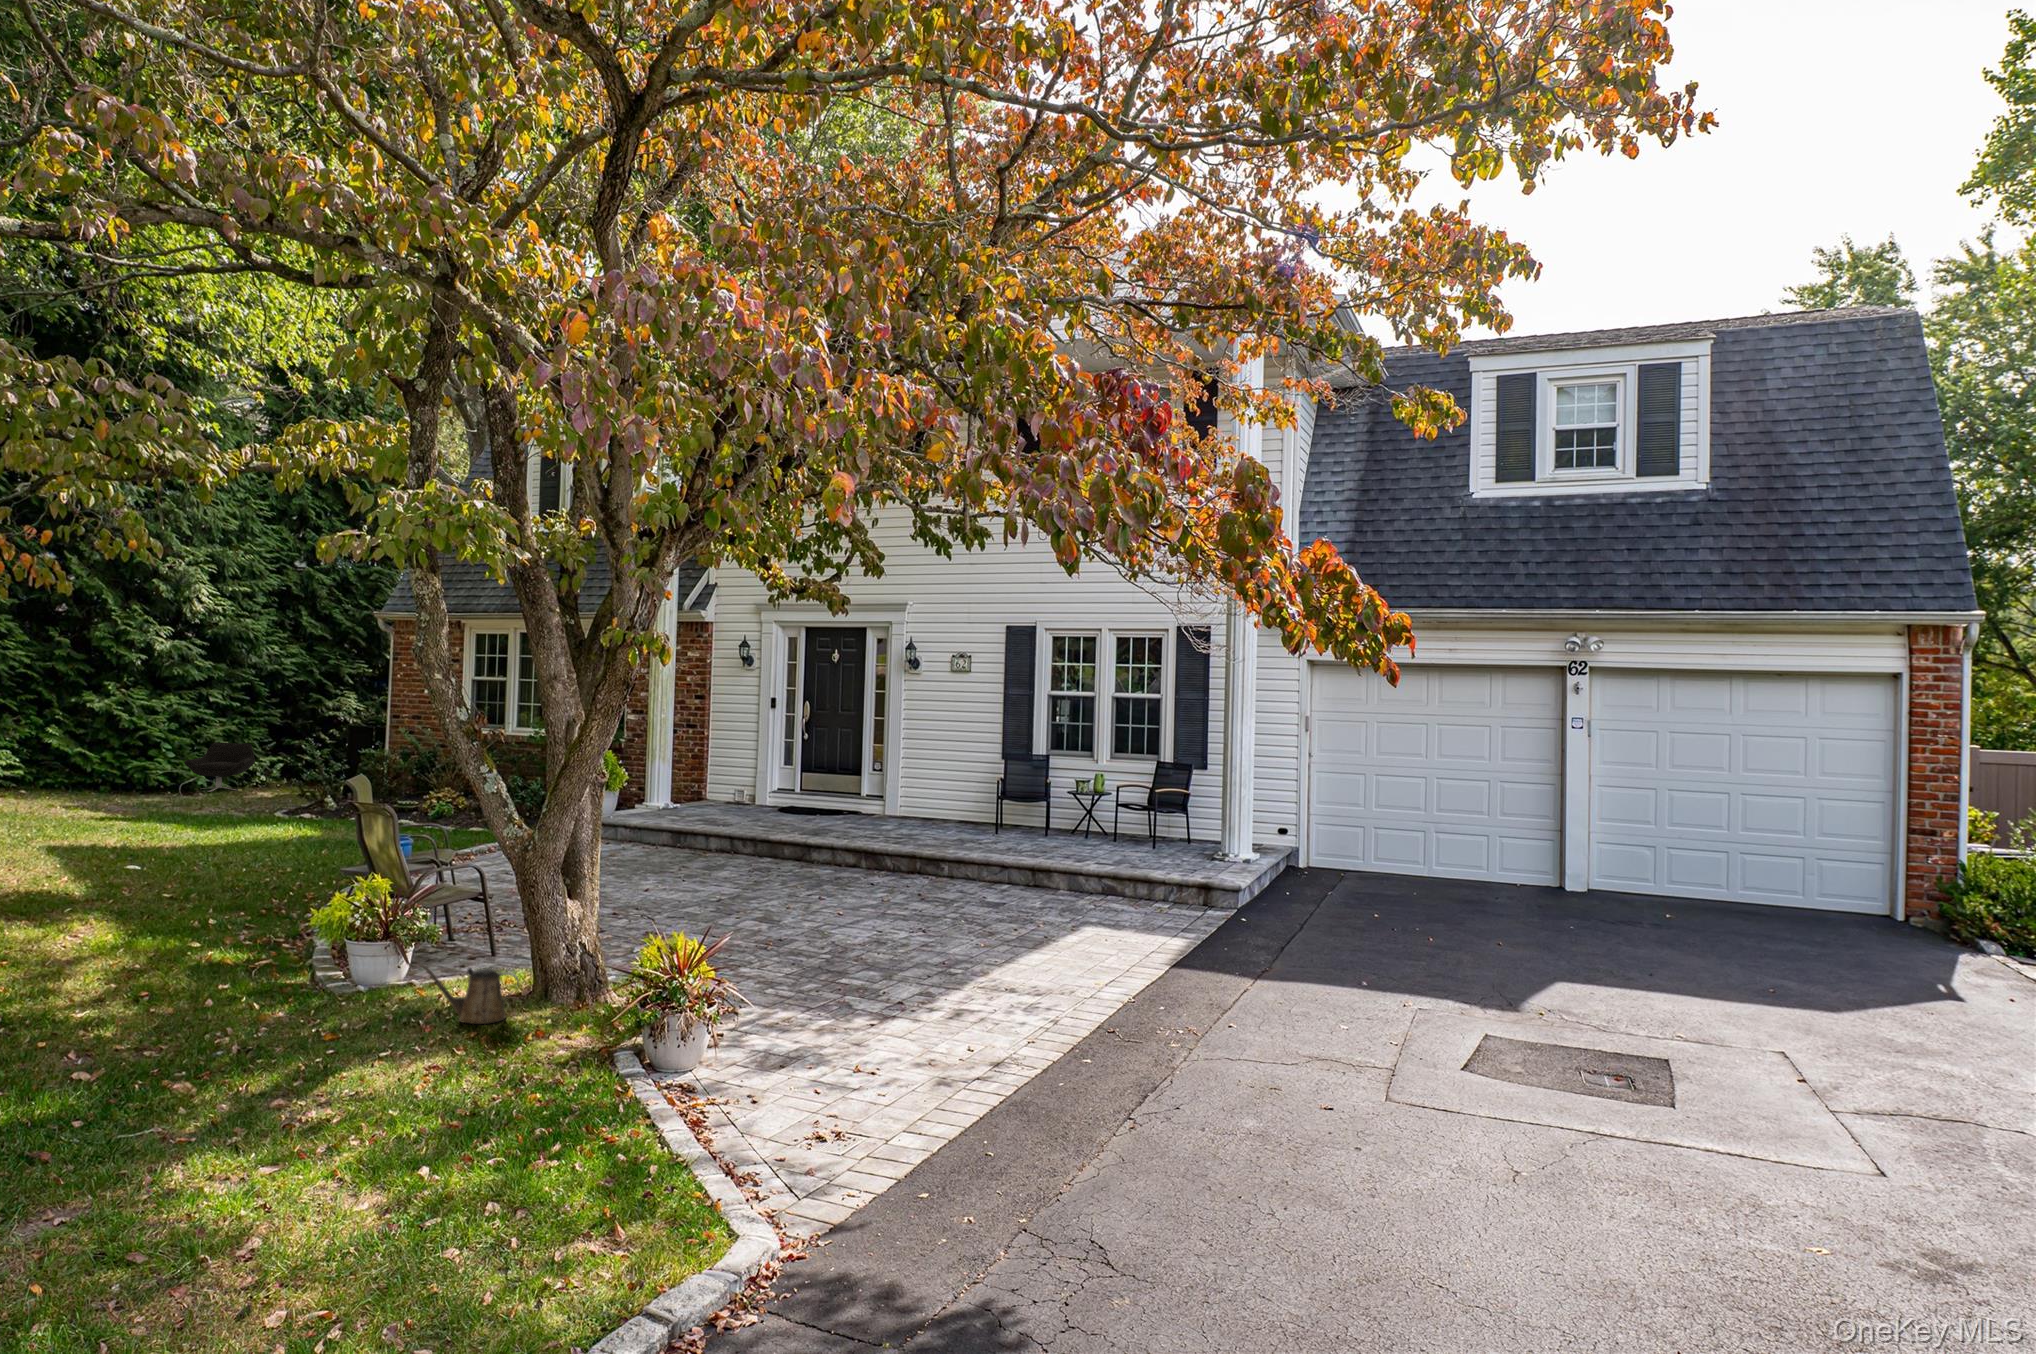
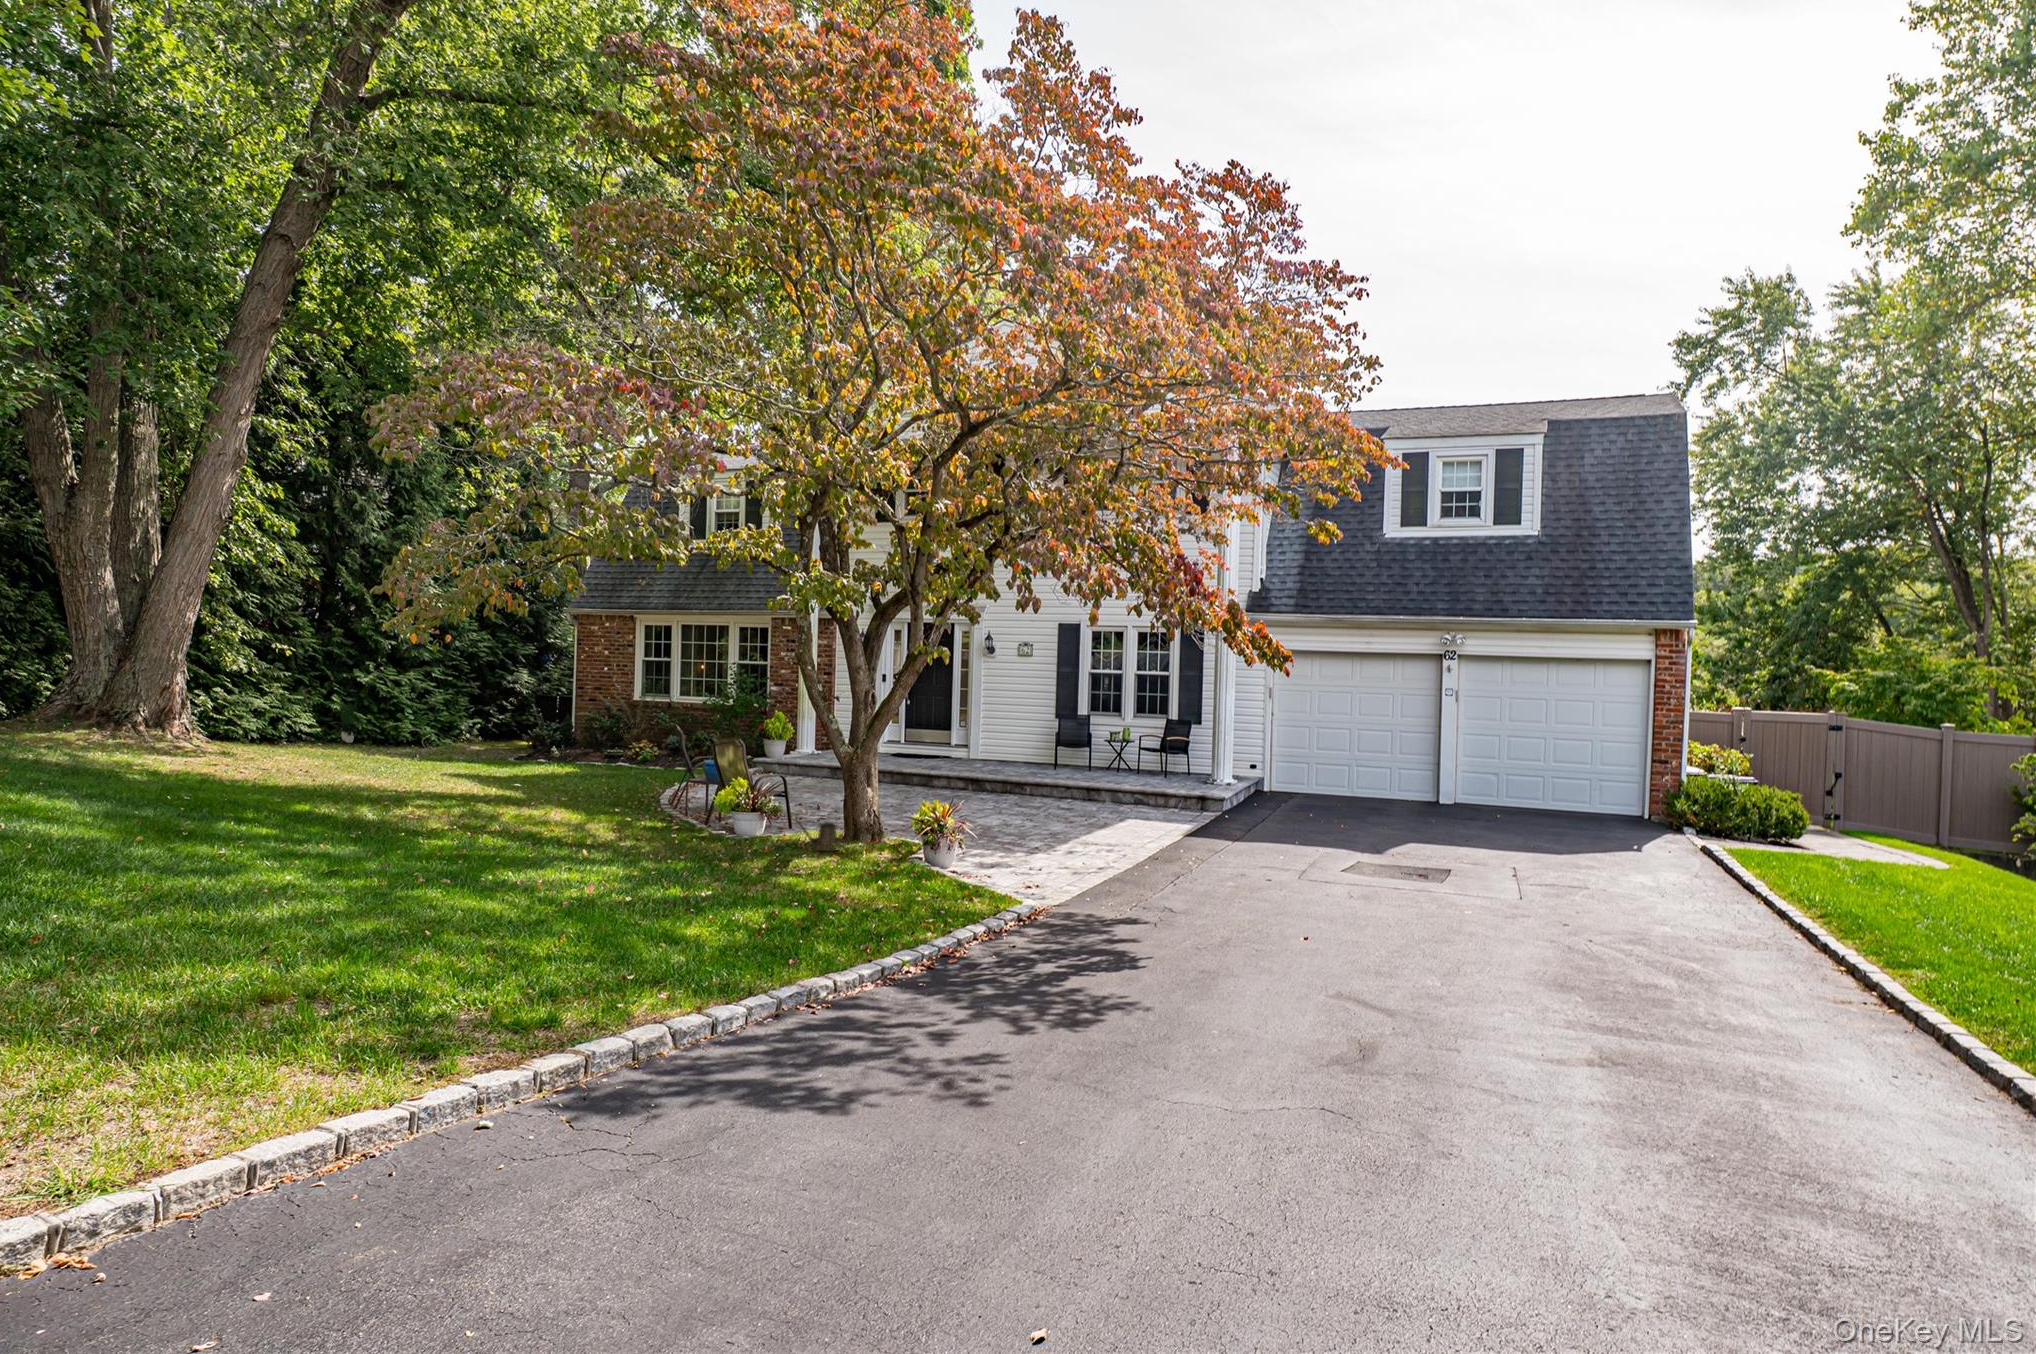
potted plant: none [46,736,82,792] -> present [340,704,357,743]
lounge chair: present [184,742,255,792] -> none [431,707,478,743]

